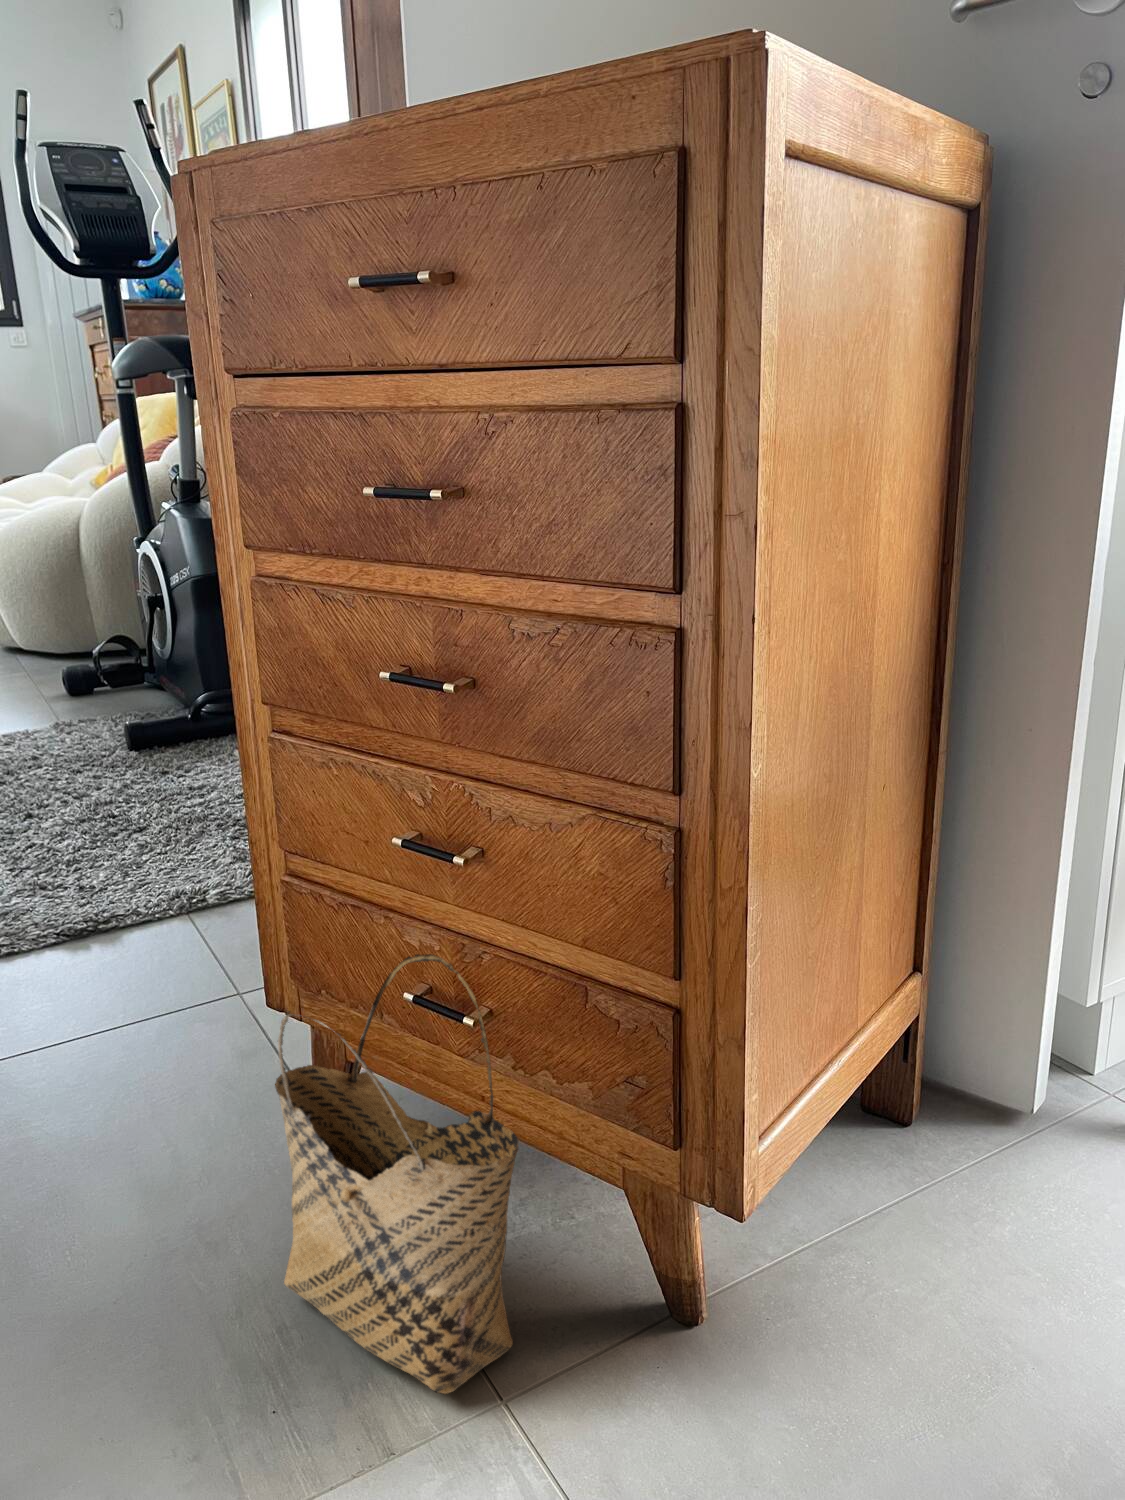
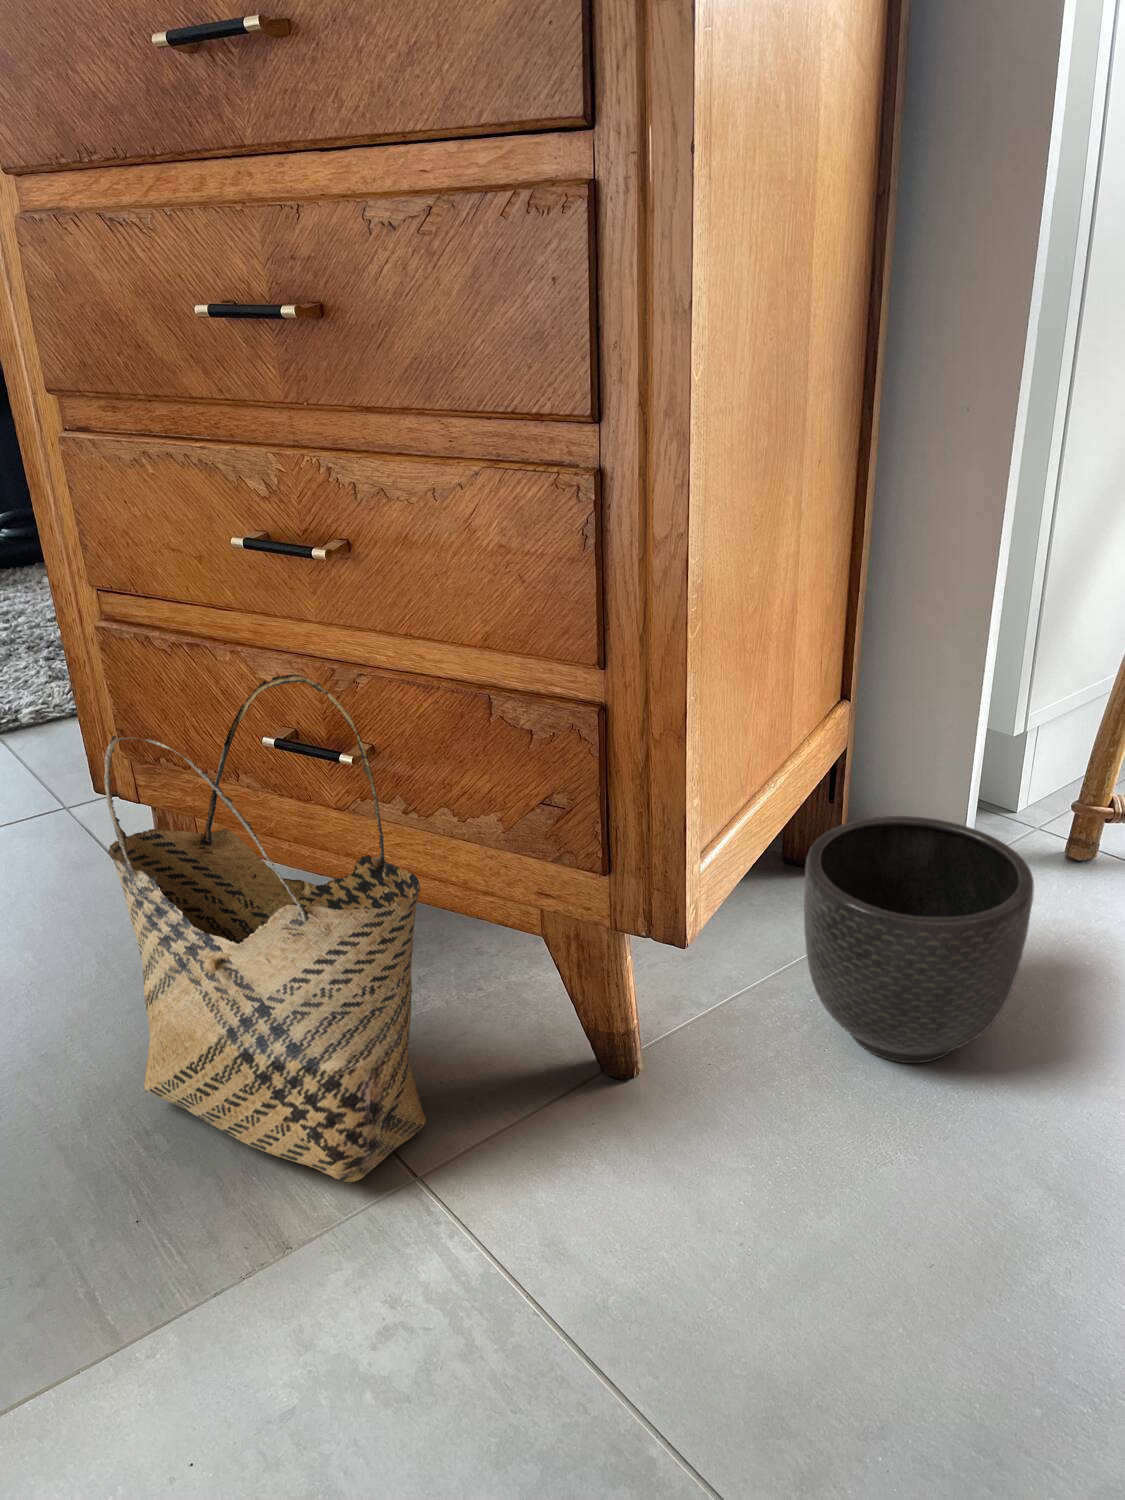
planter: none [860,1105,1066,1344] -> present [804,816,1034,1063]

